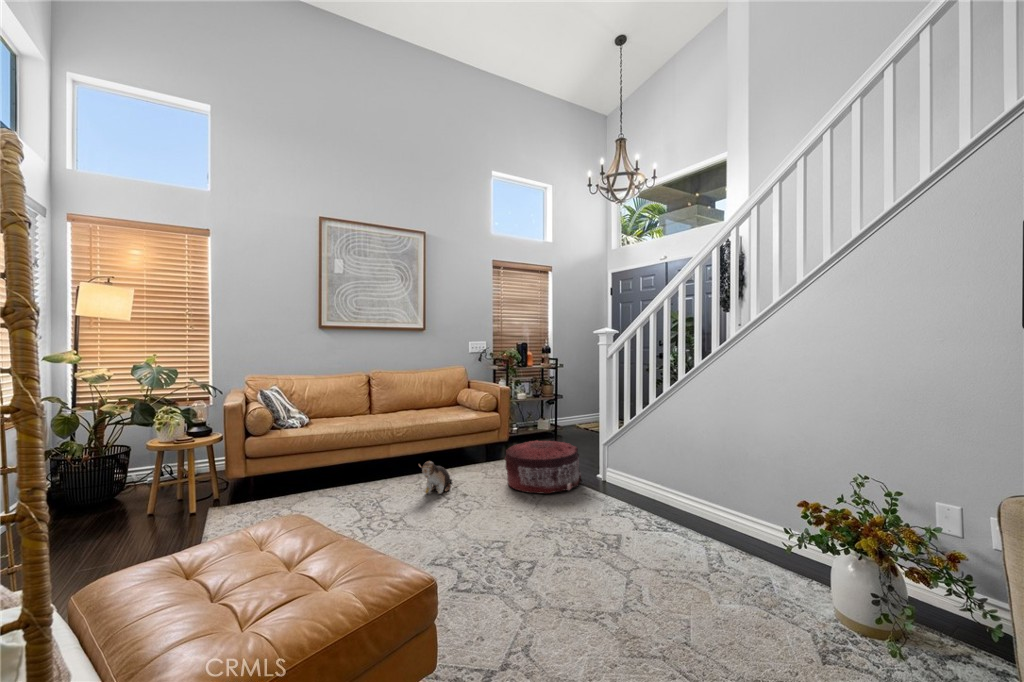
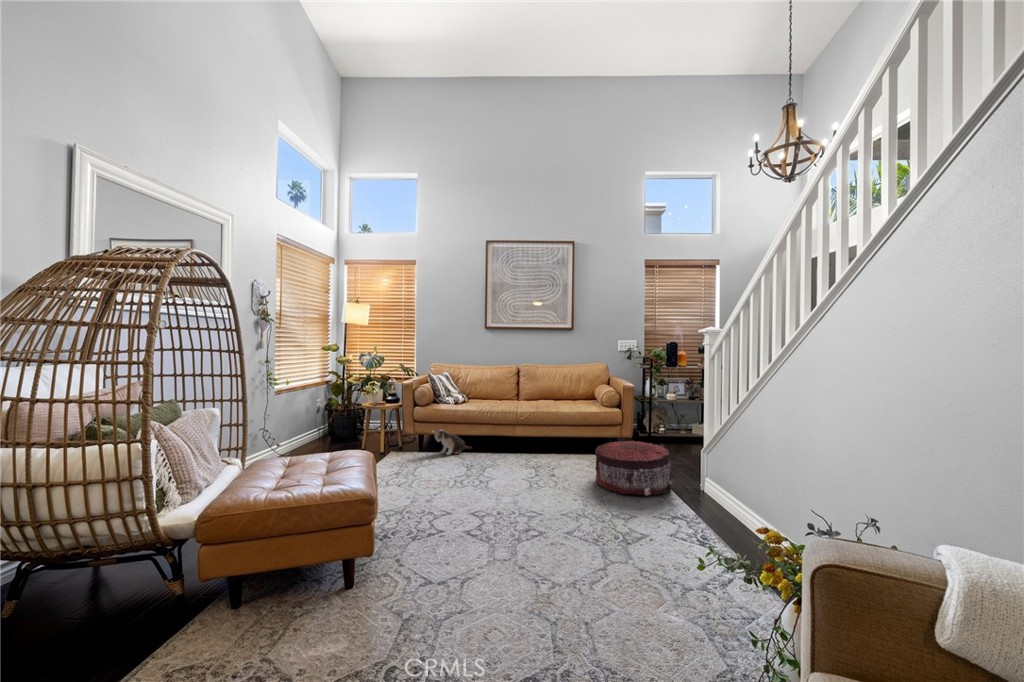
plush toy: present [419,461,452,494] -> present [432,429,472,455]

